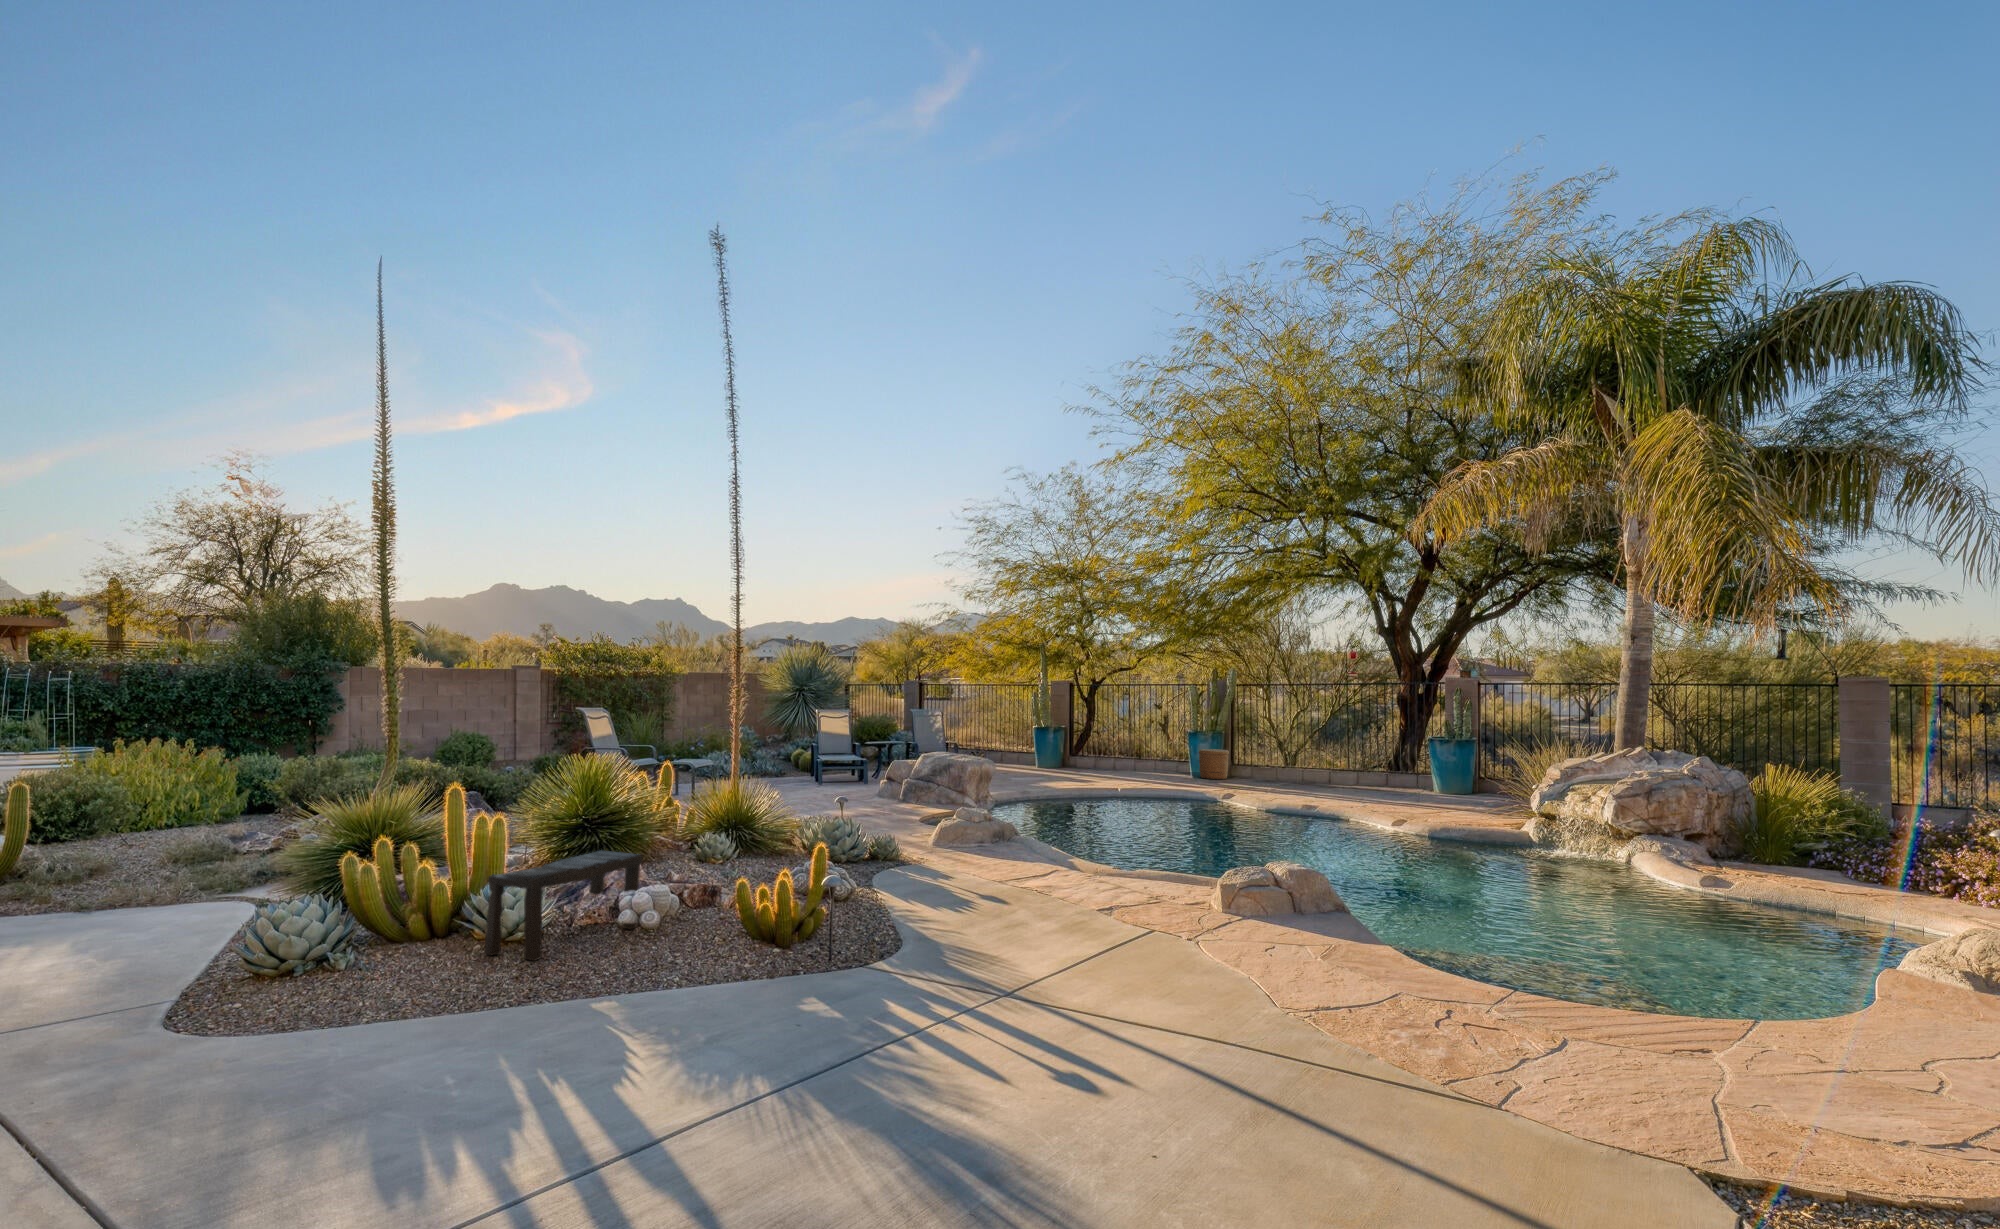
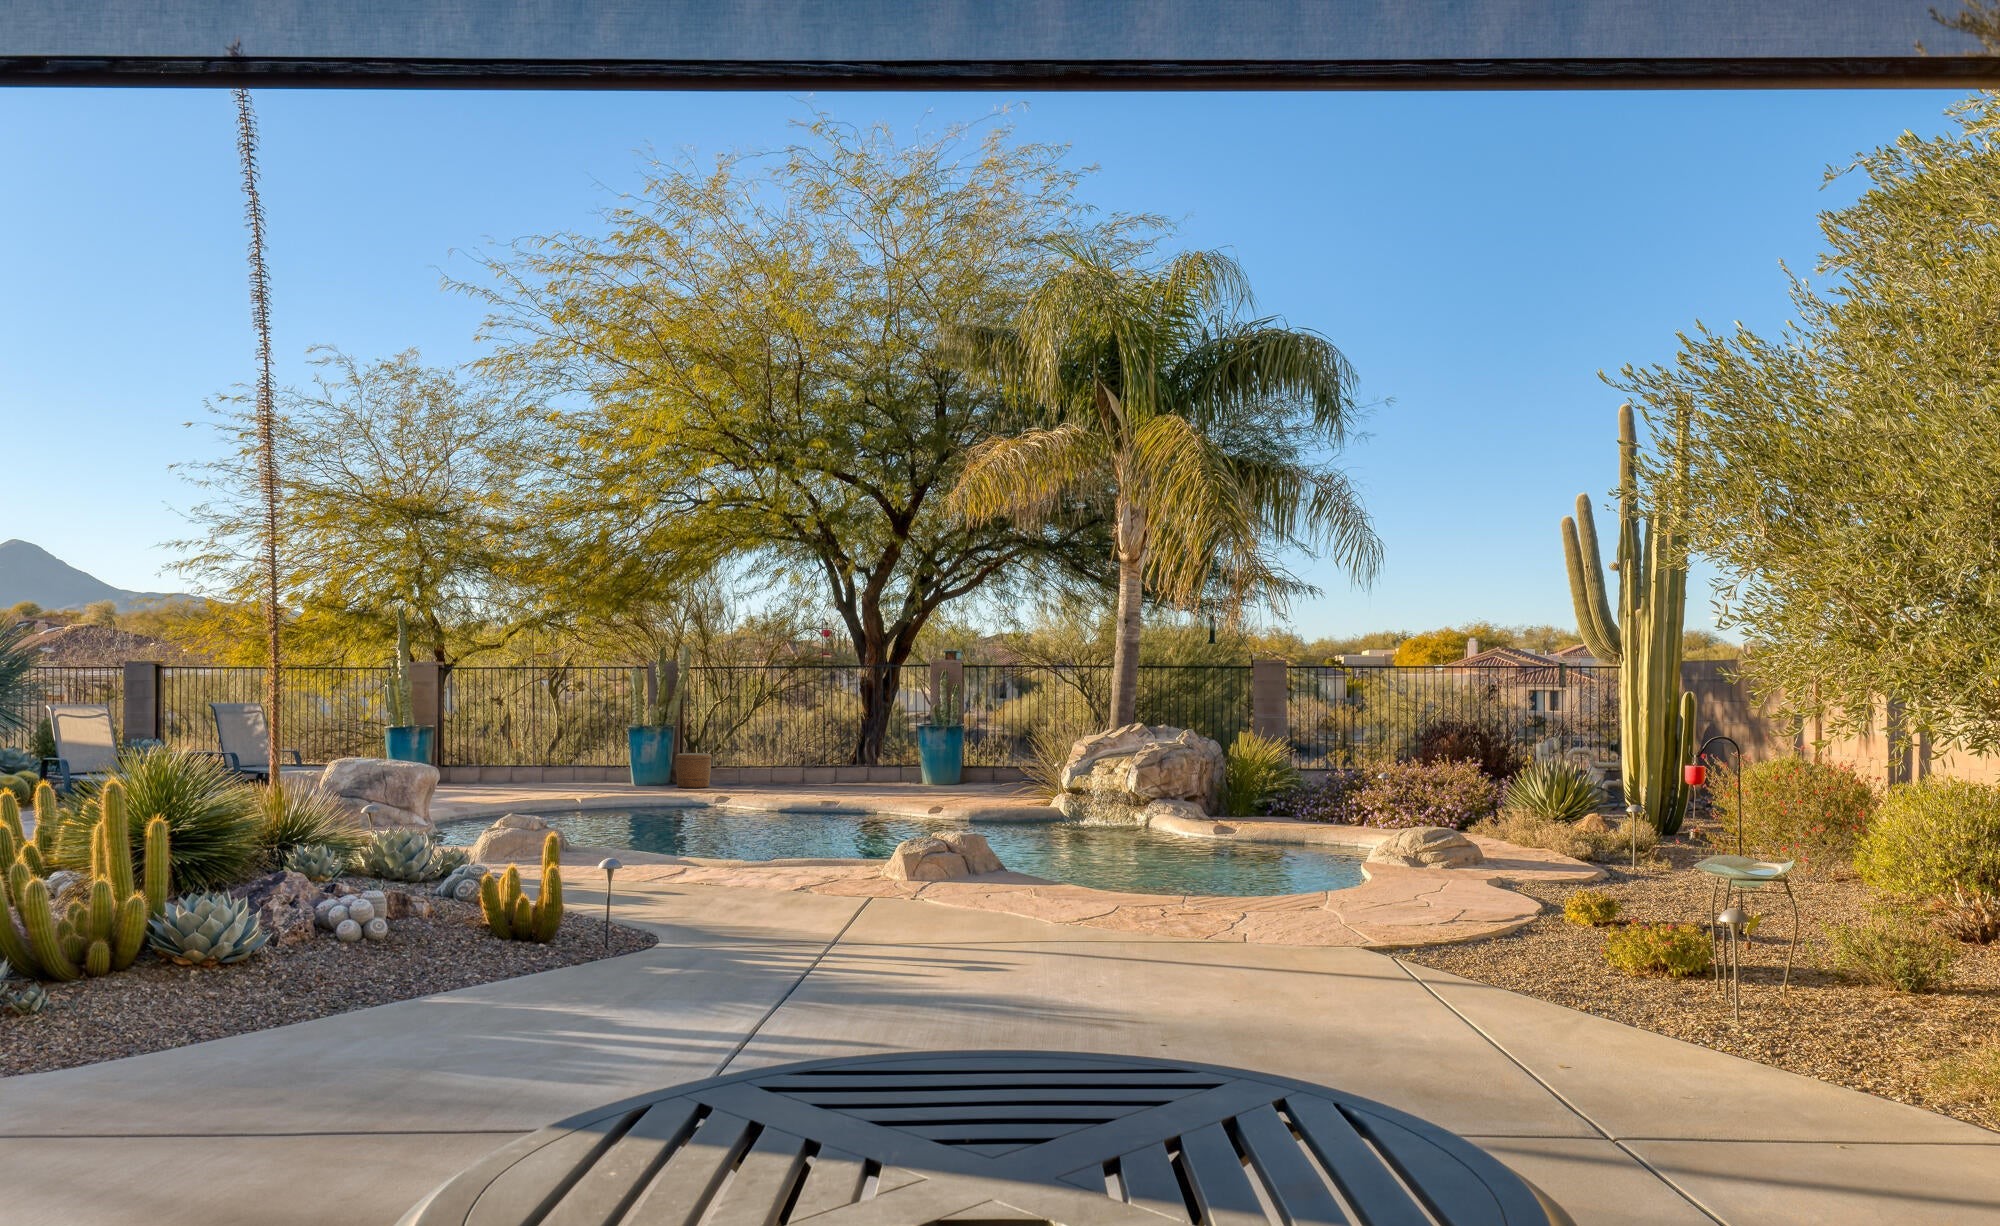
bench: present [485,851,643,961] -> none [125,870,294,1011]

